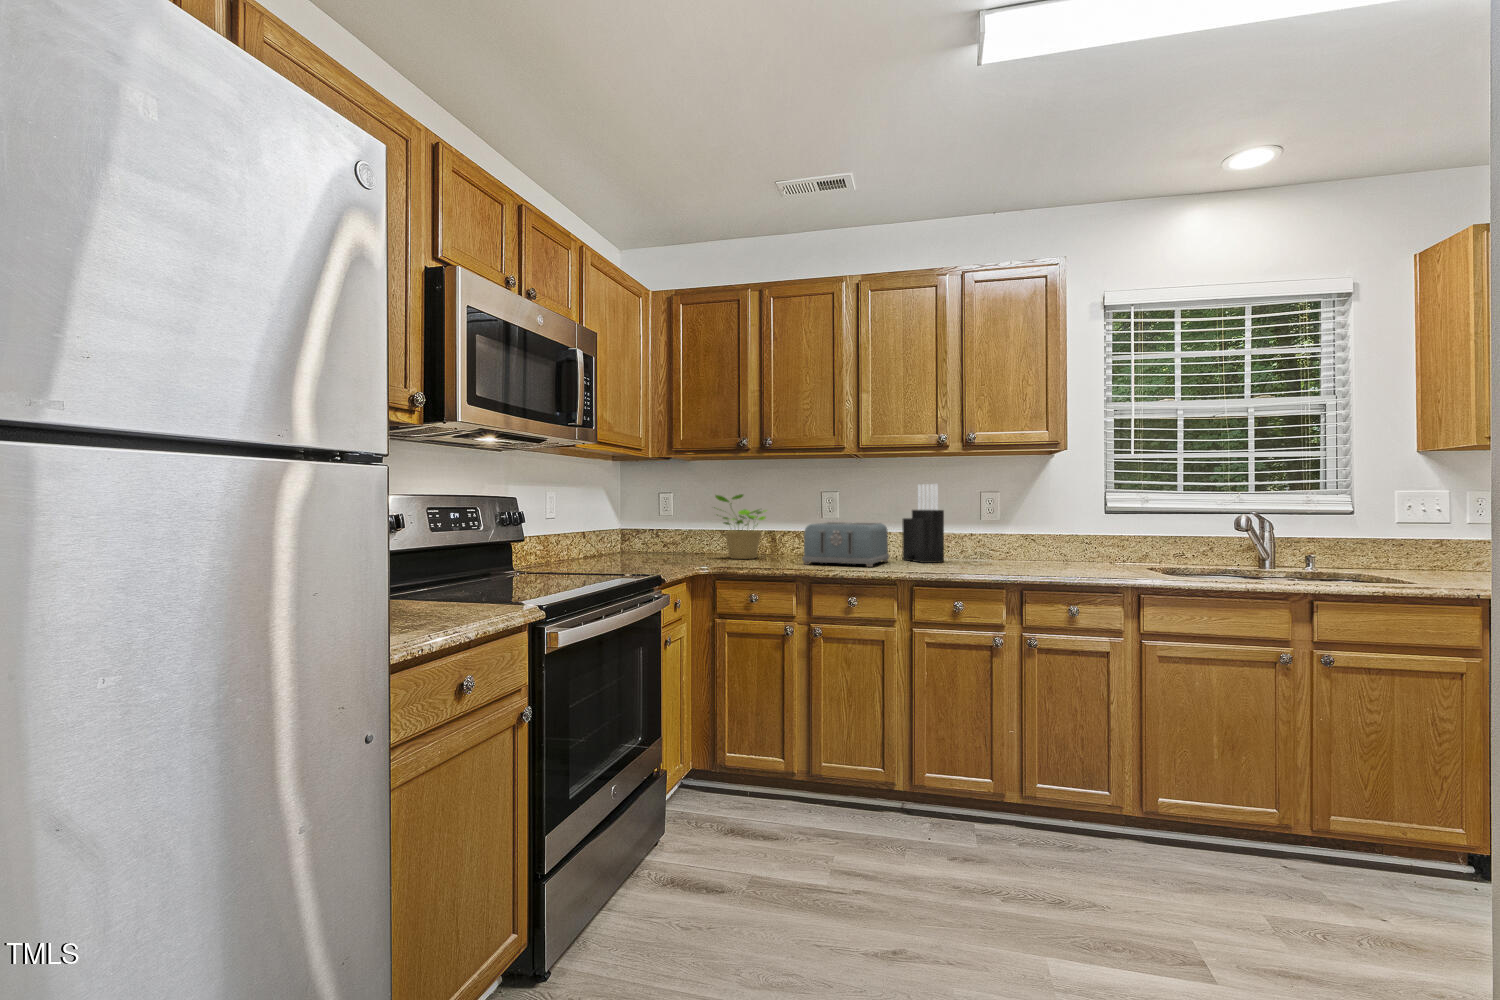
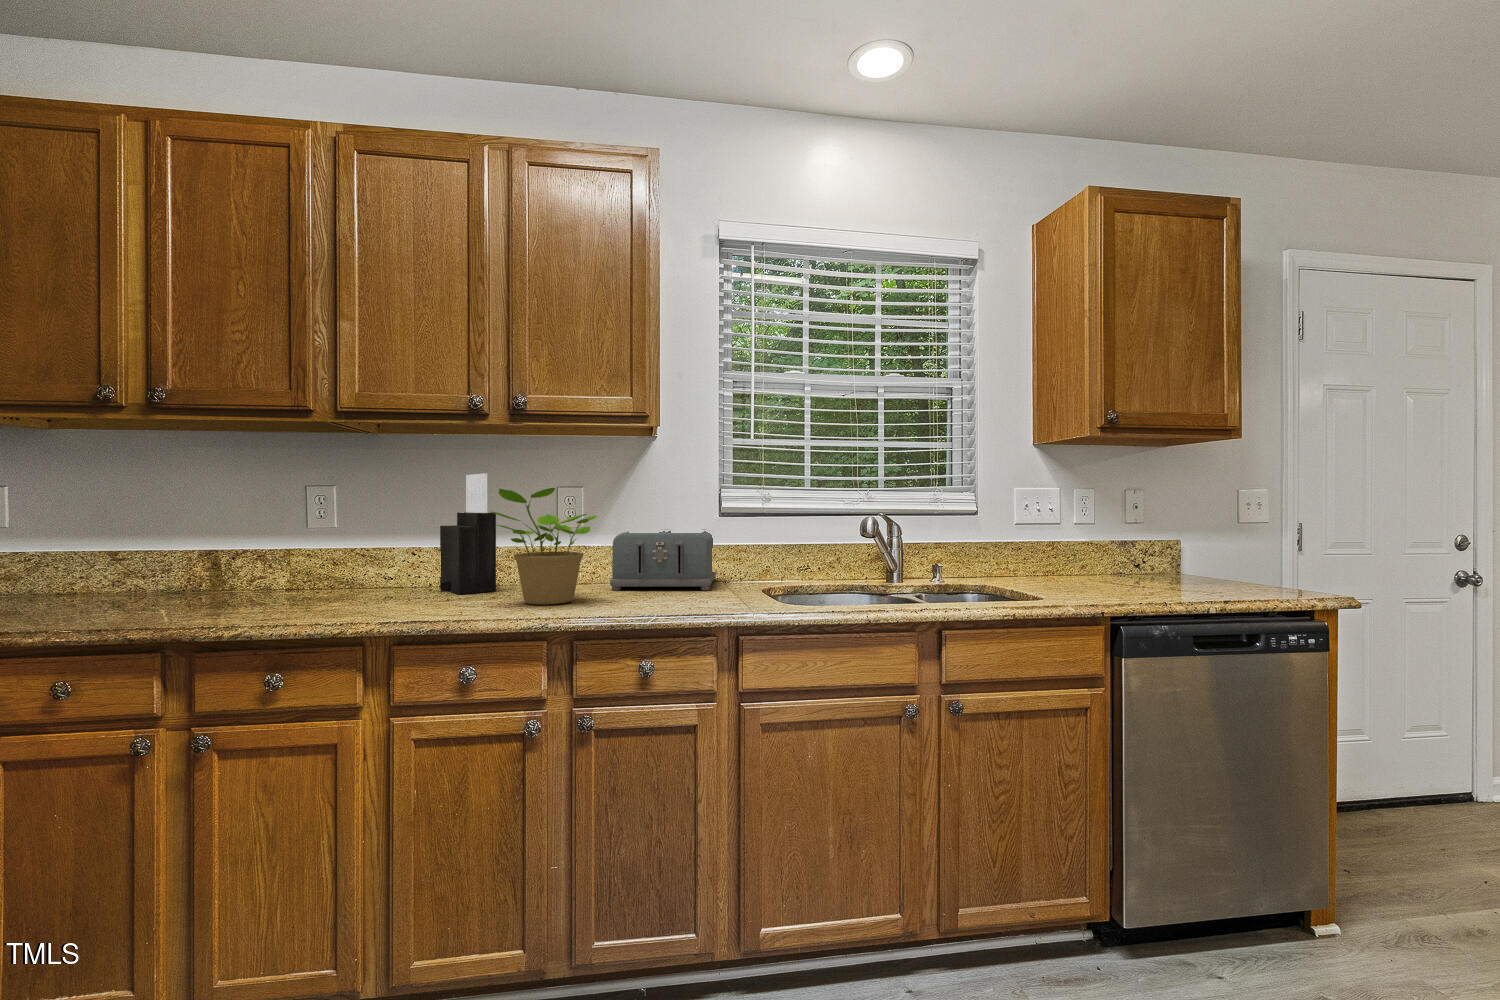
potted plant: present [715,494,766,559] -> present [492,488,597,605]
toaster: present [802,522,889,567] -> present [610,531,716,590]

